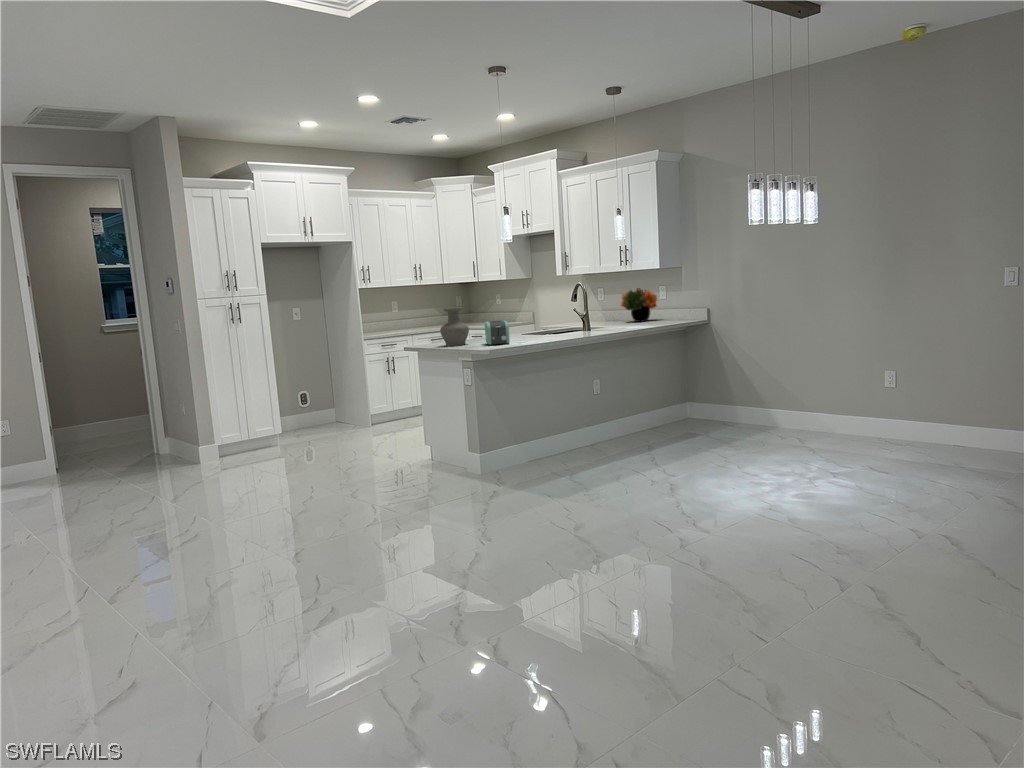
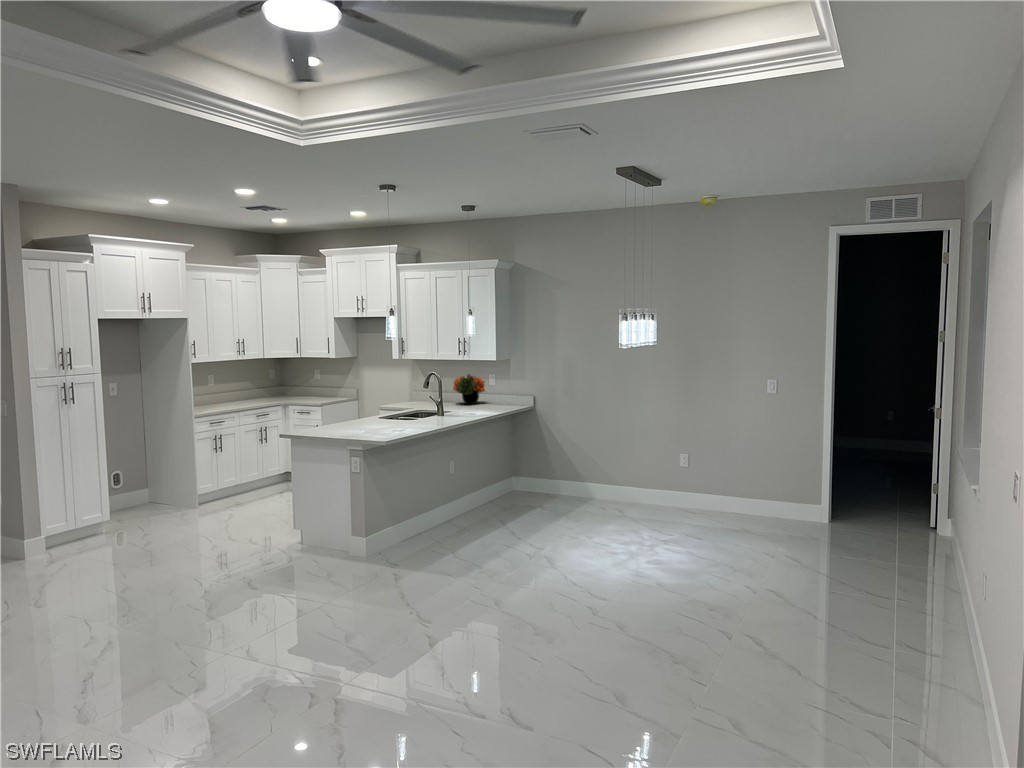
vase: present [440,307,469,346] -> none [320,397,348,434]
toaster: present [485,320,510,345] -> none [365,410,395,435]

